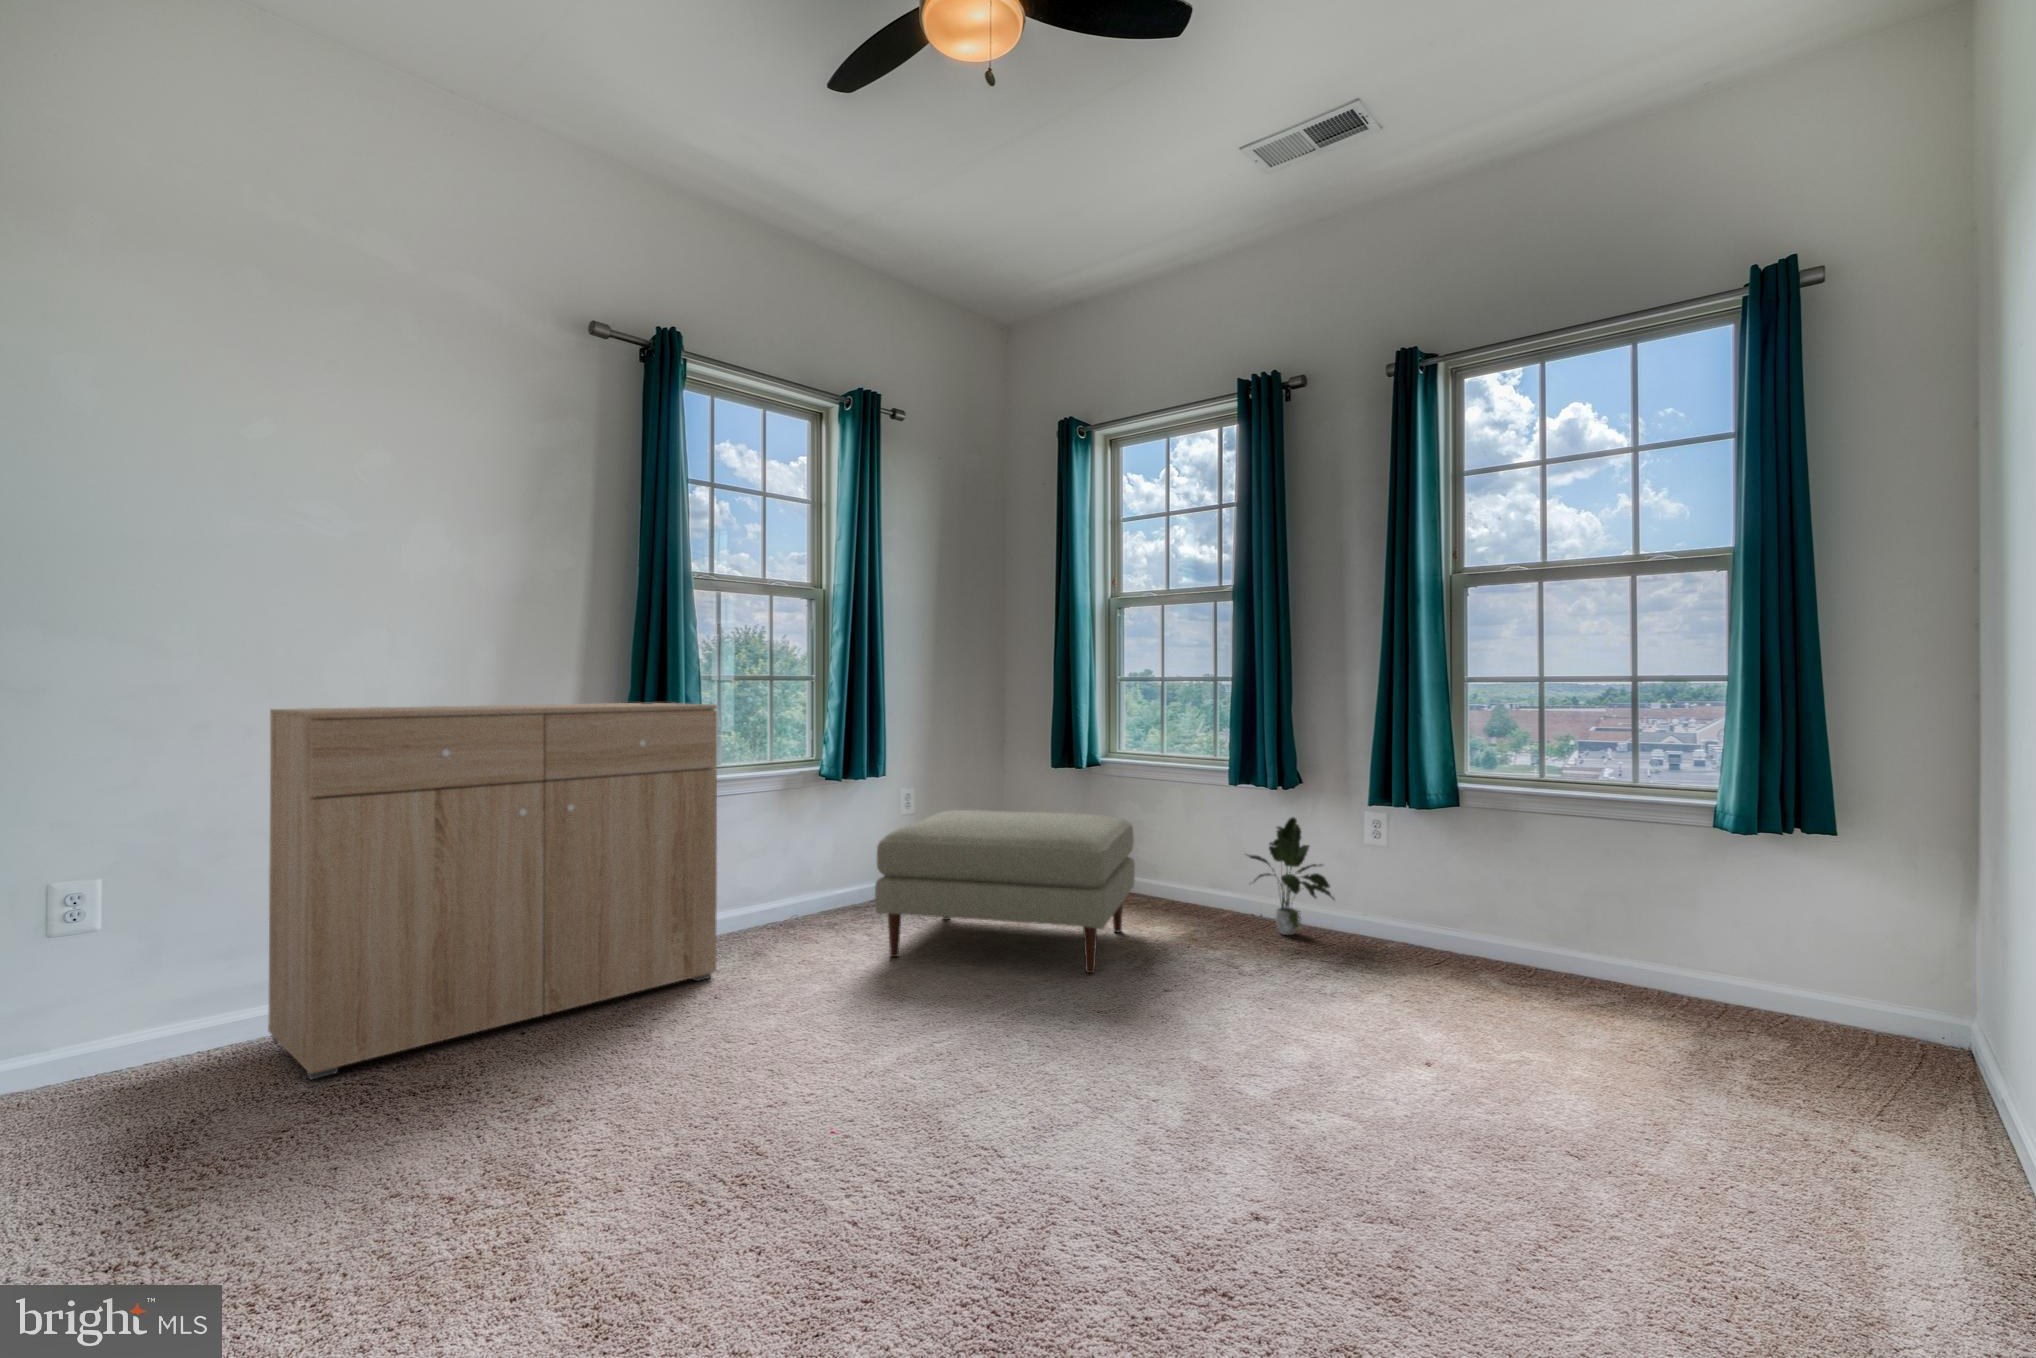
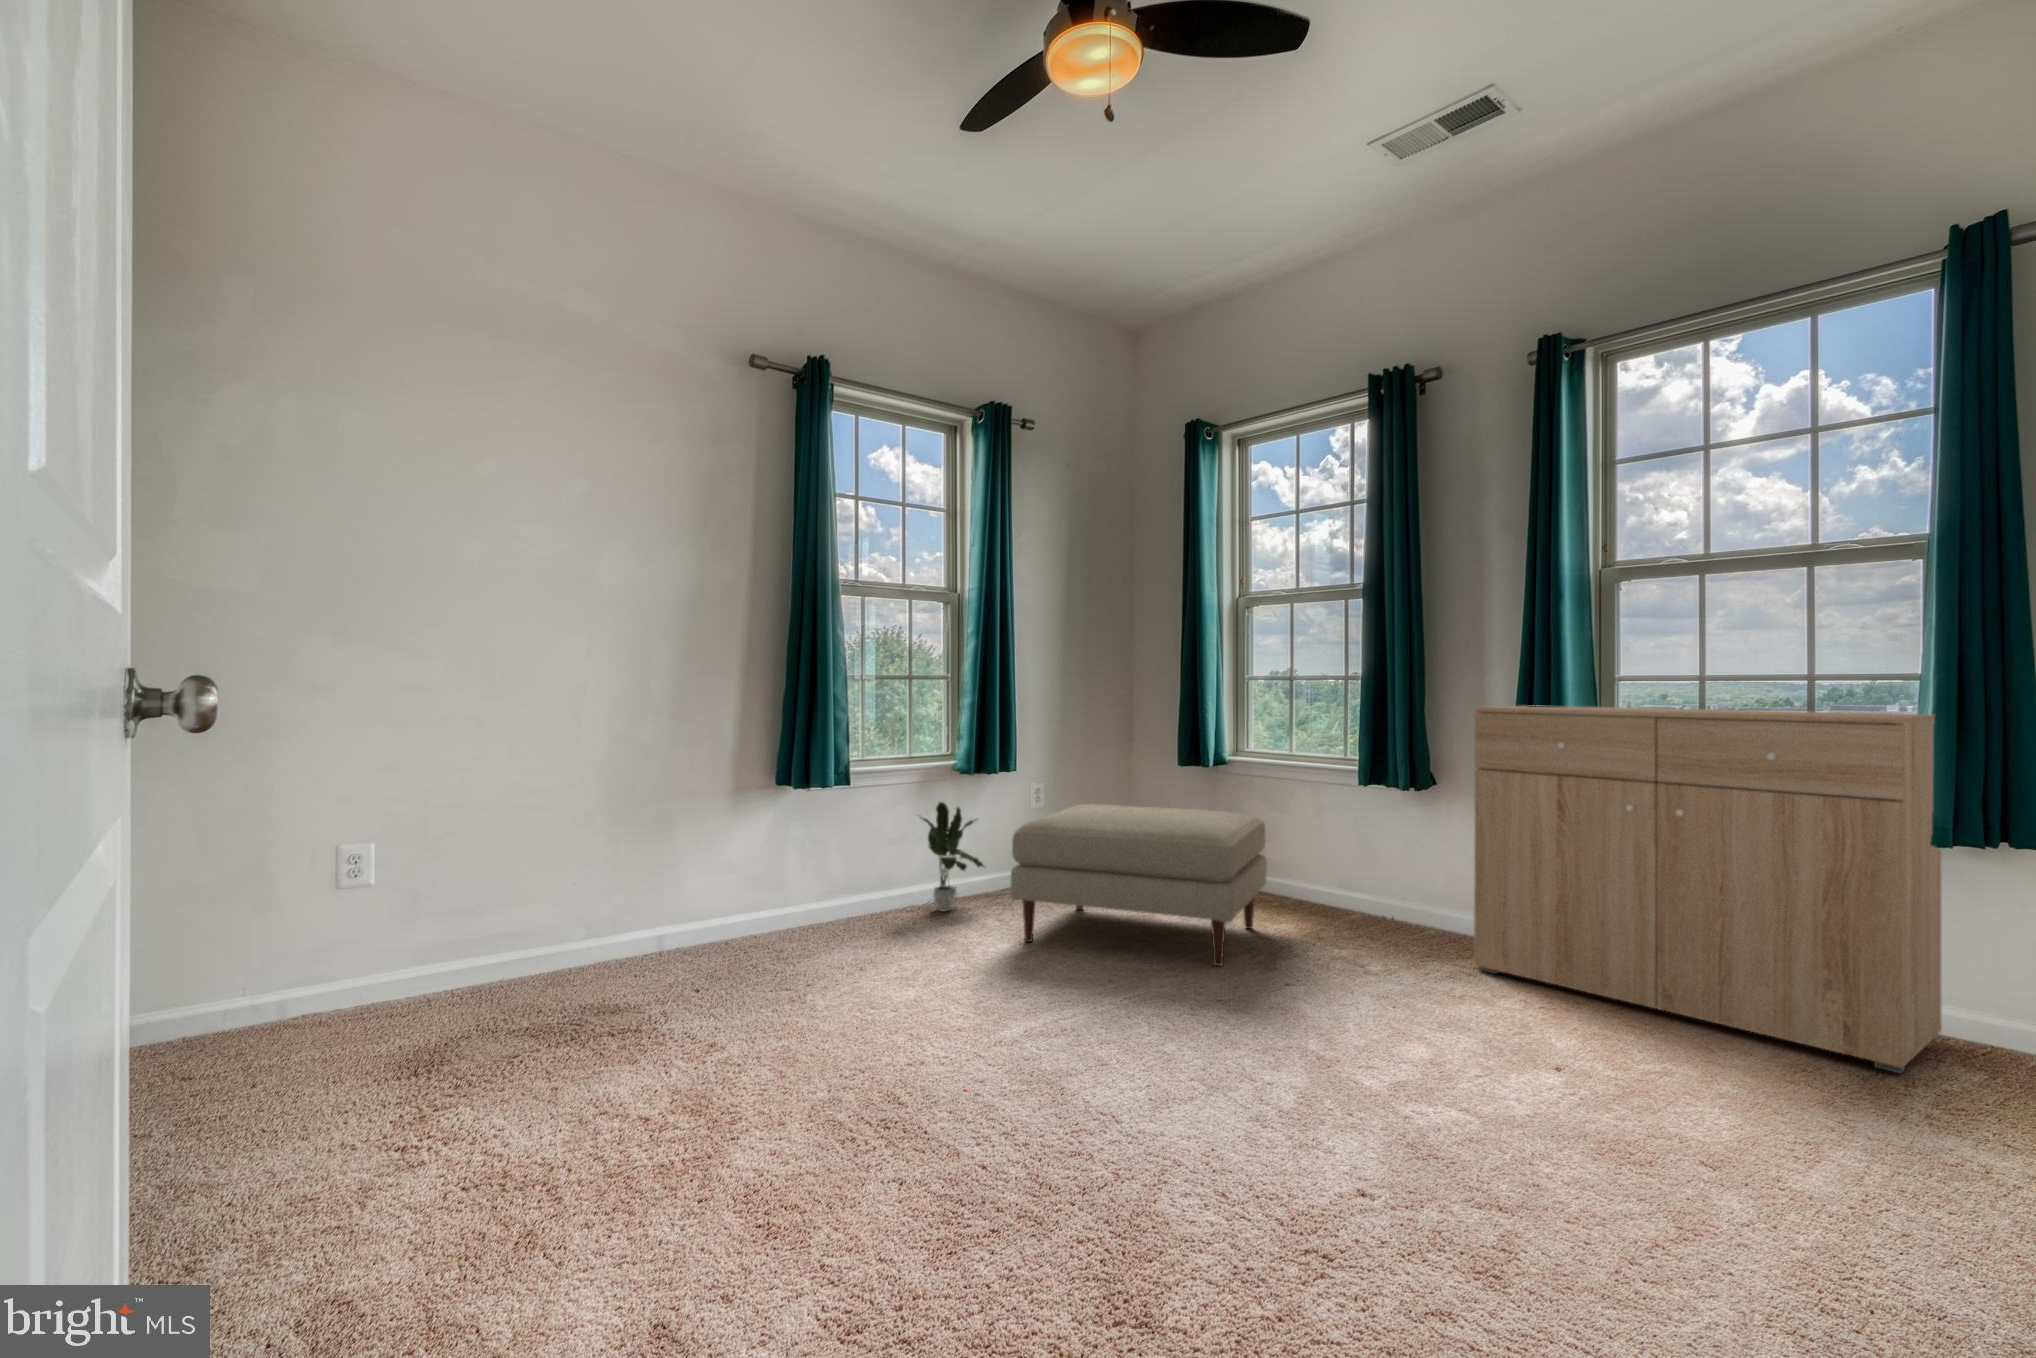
dresser: present [268,703,717,1079] -> present [1474,705,1942,1073]
potted plant: present [1248,817,1334,935] -> present [922,802,984,911]

